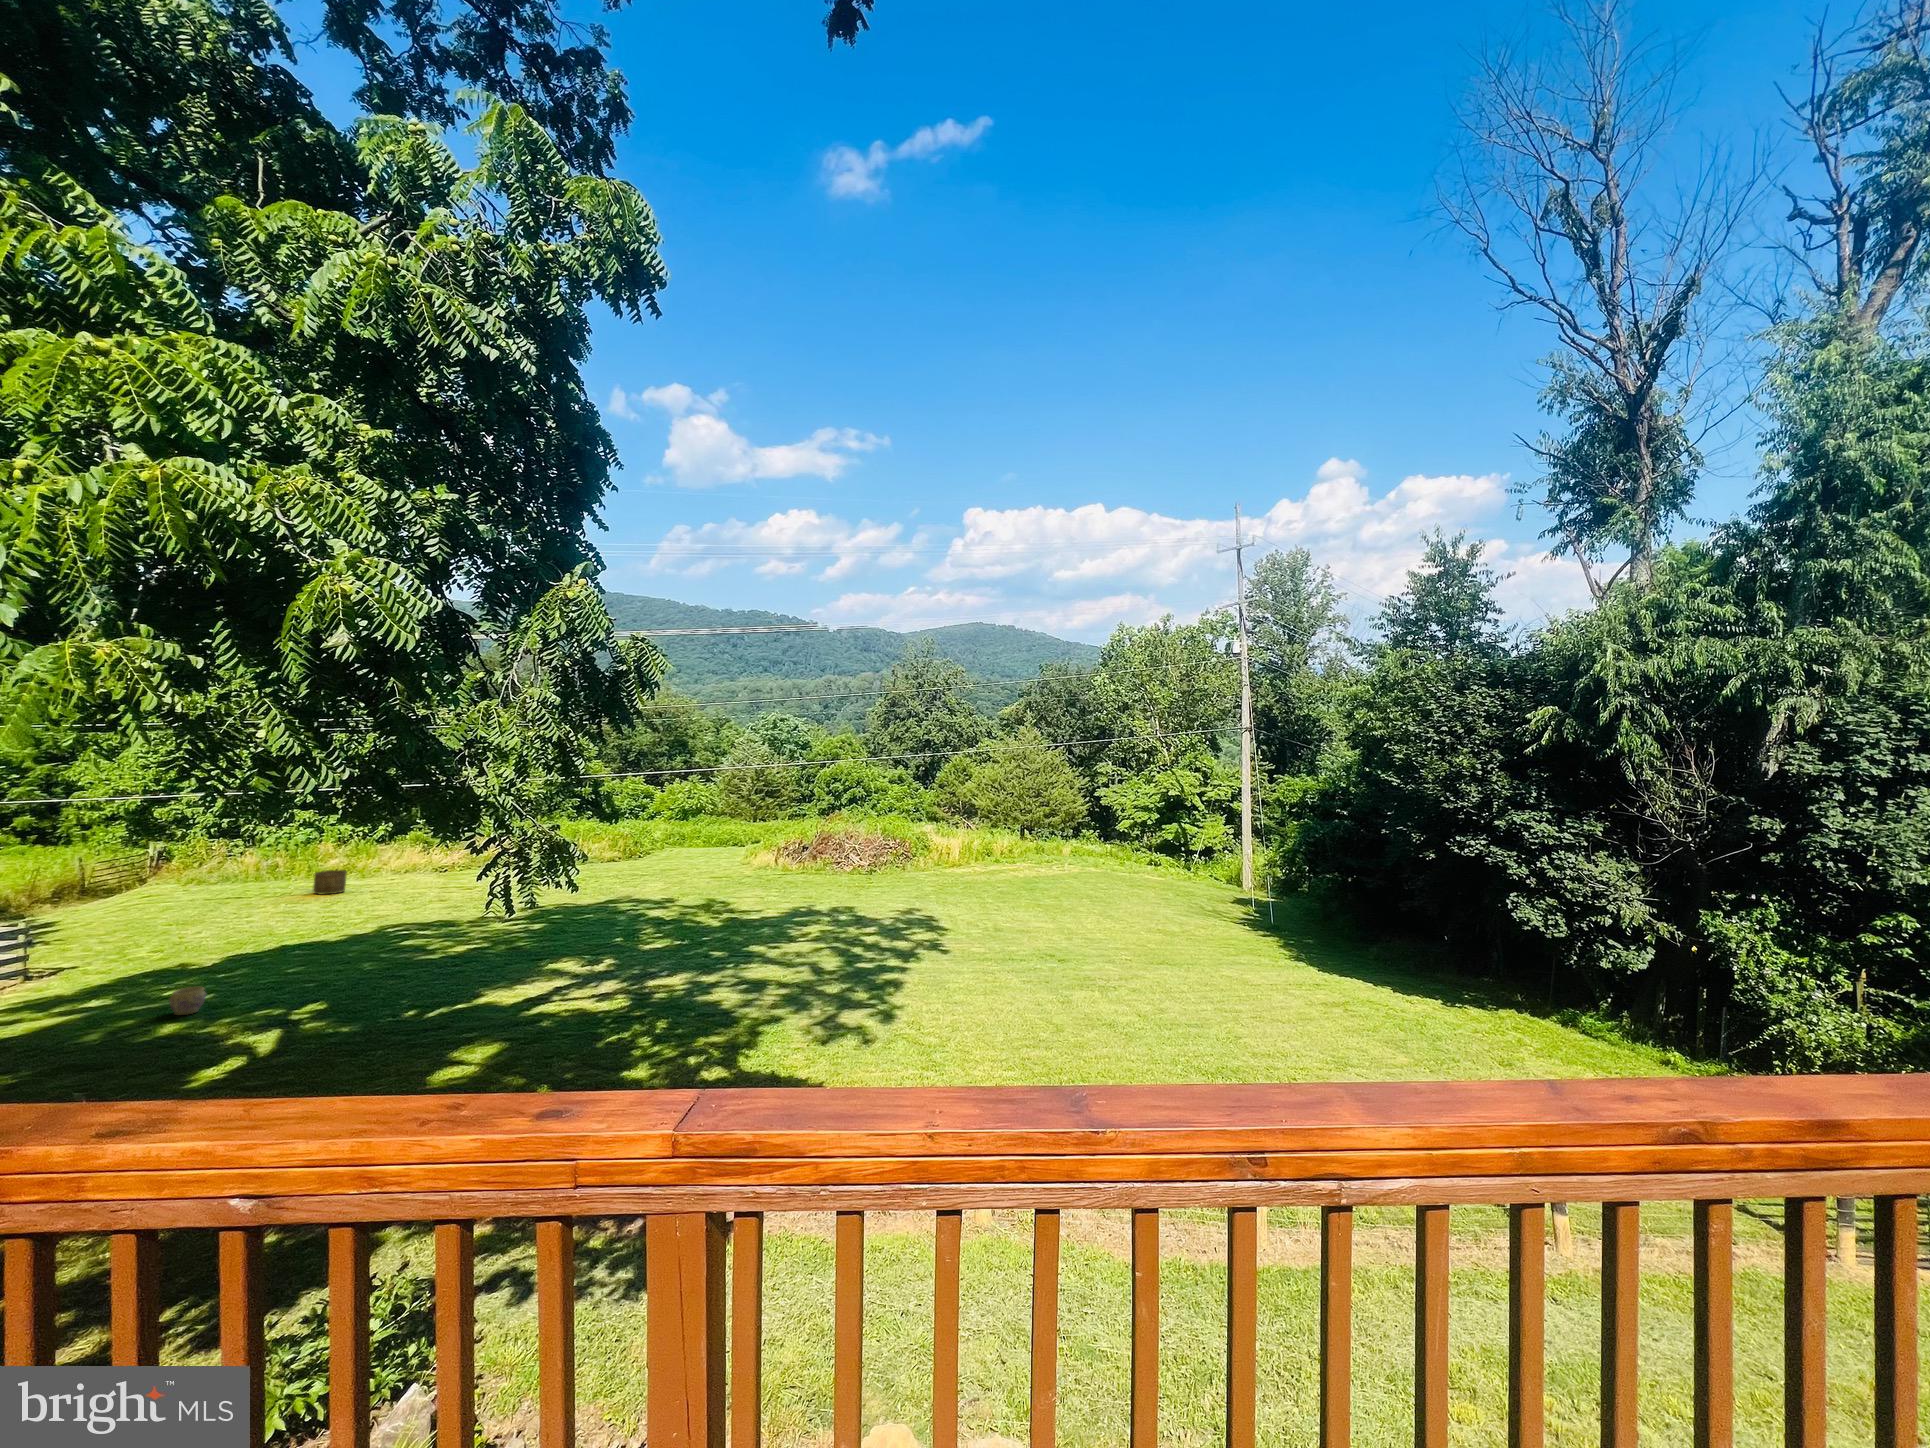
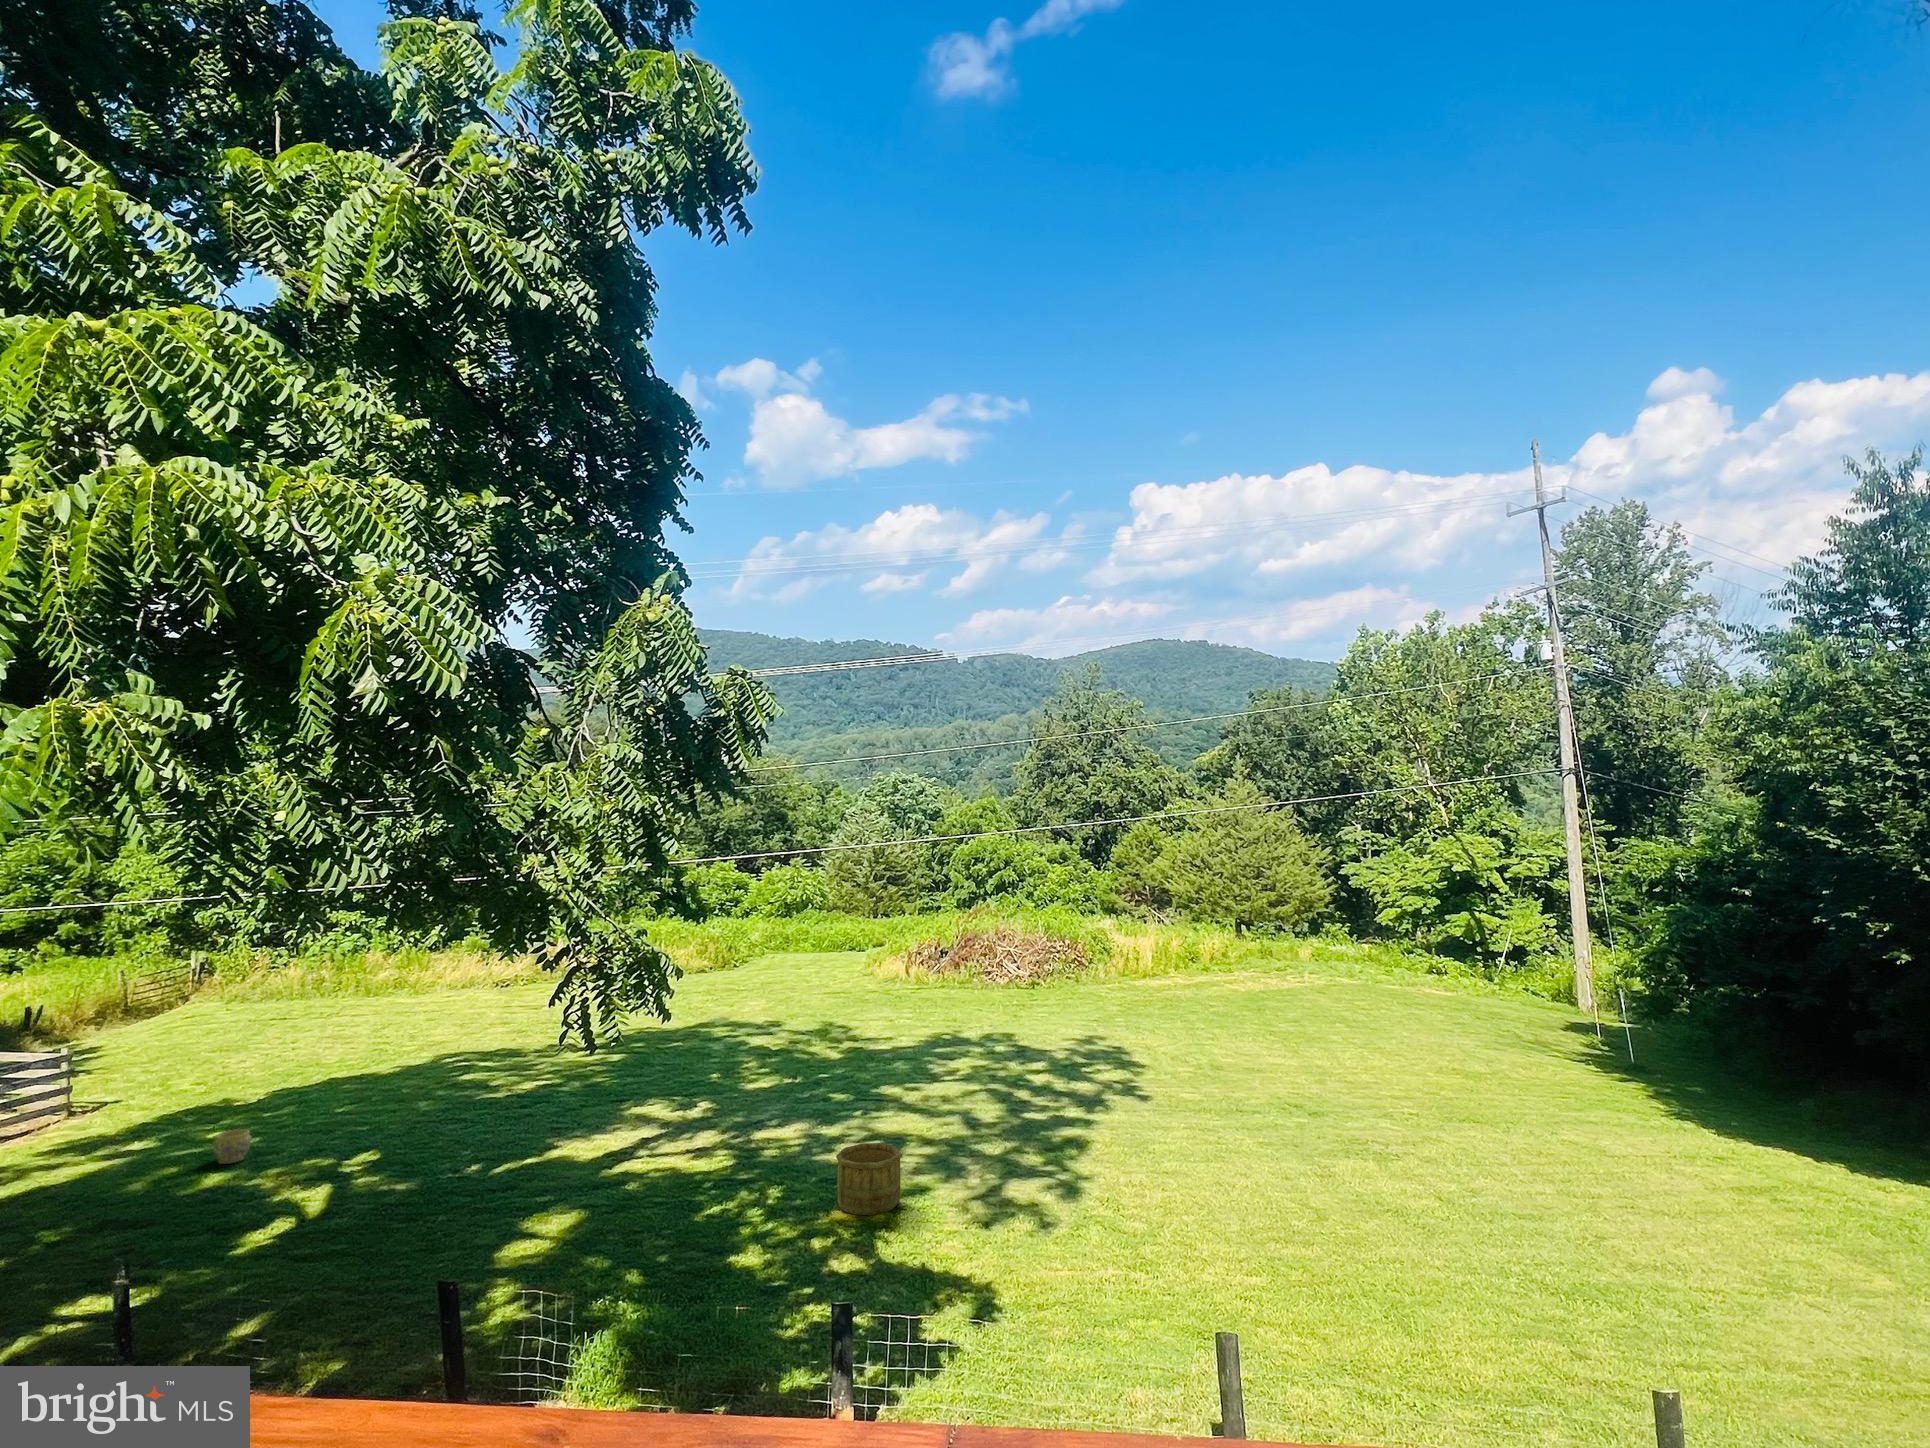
wooden bucket: present [313,870,347,895] -> present [836,1143,903,1215]

